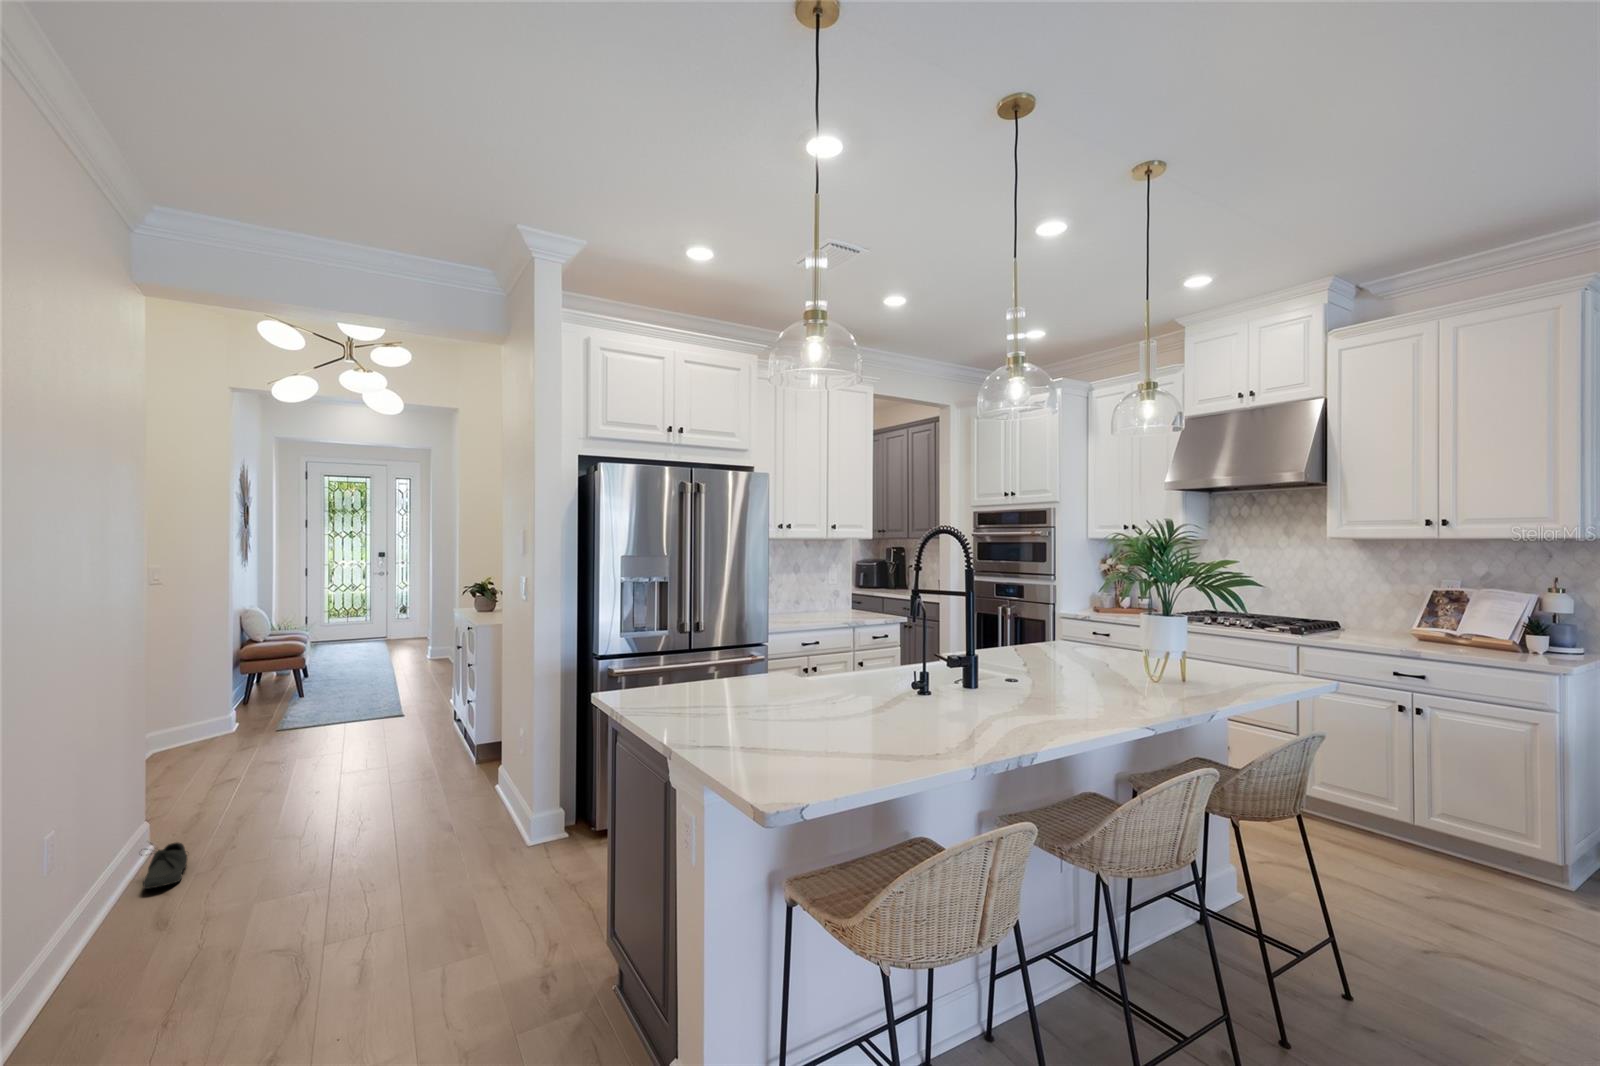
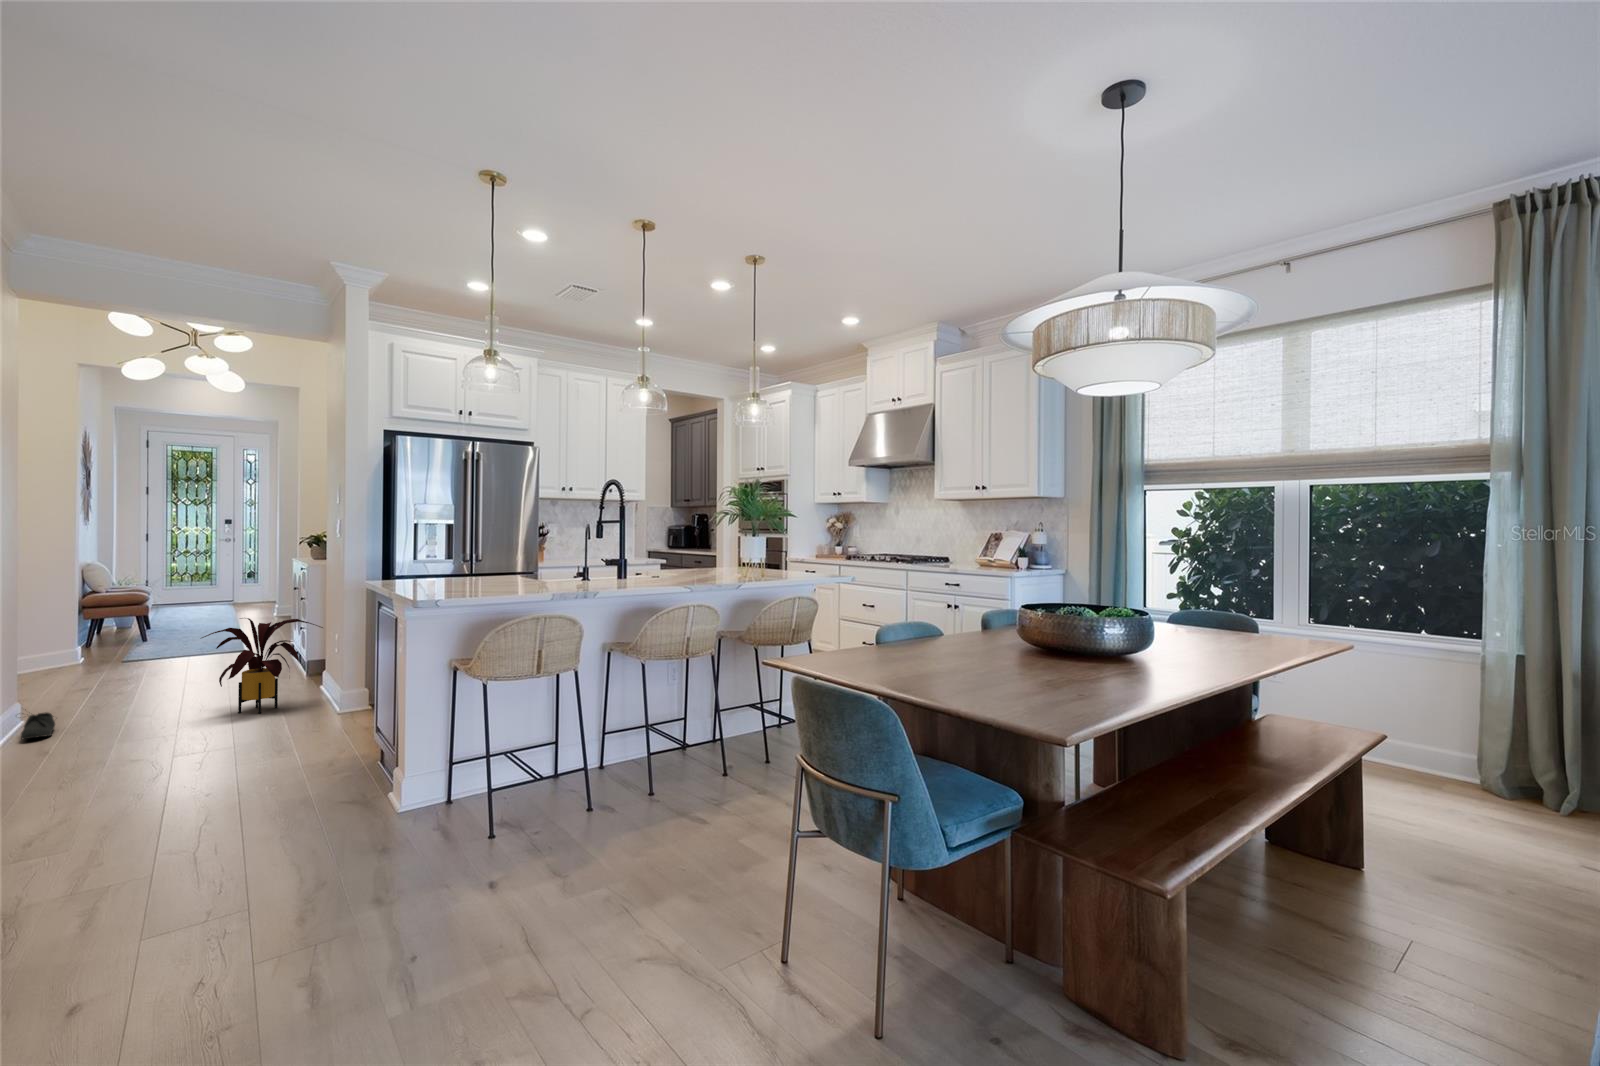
house plant: none [358,708,505,840] -> present [202,618,323,714]

